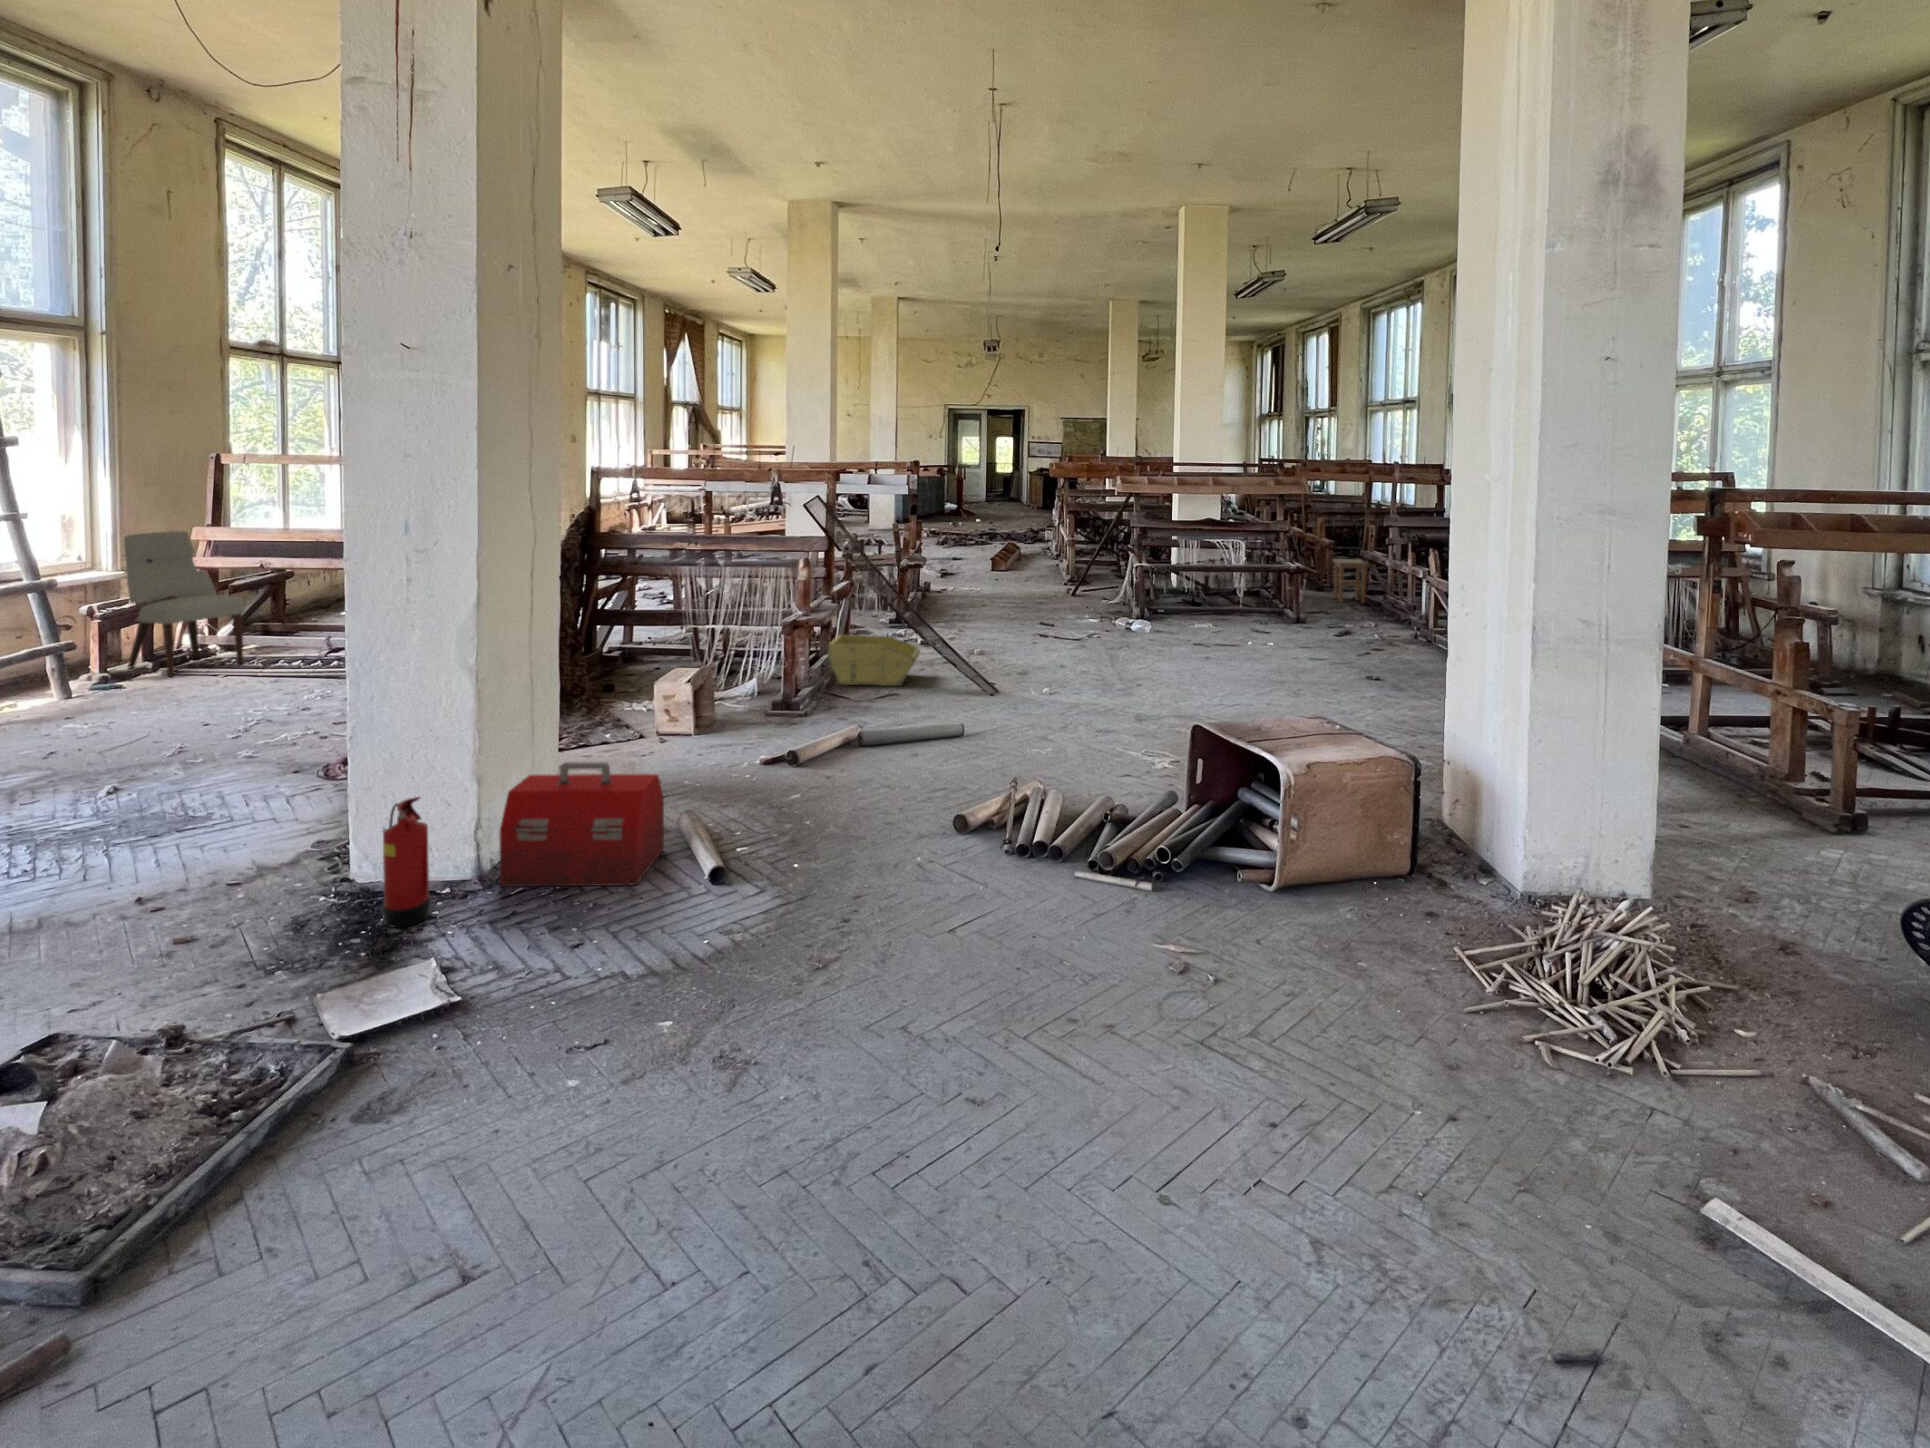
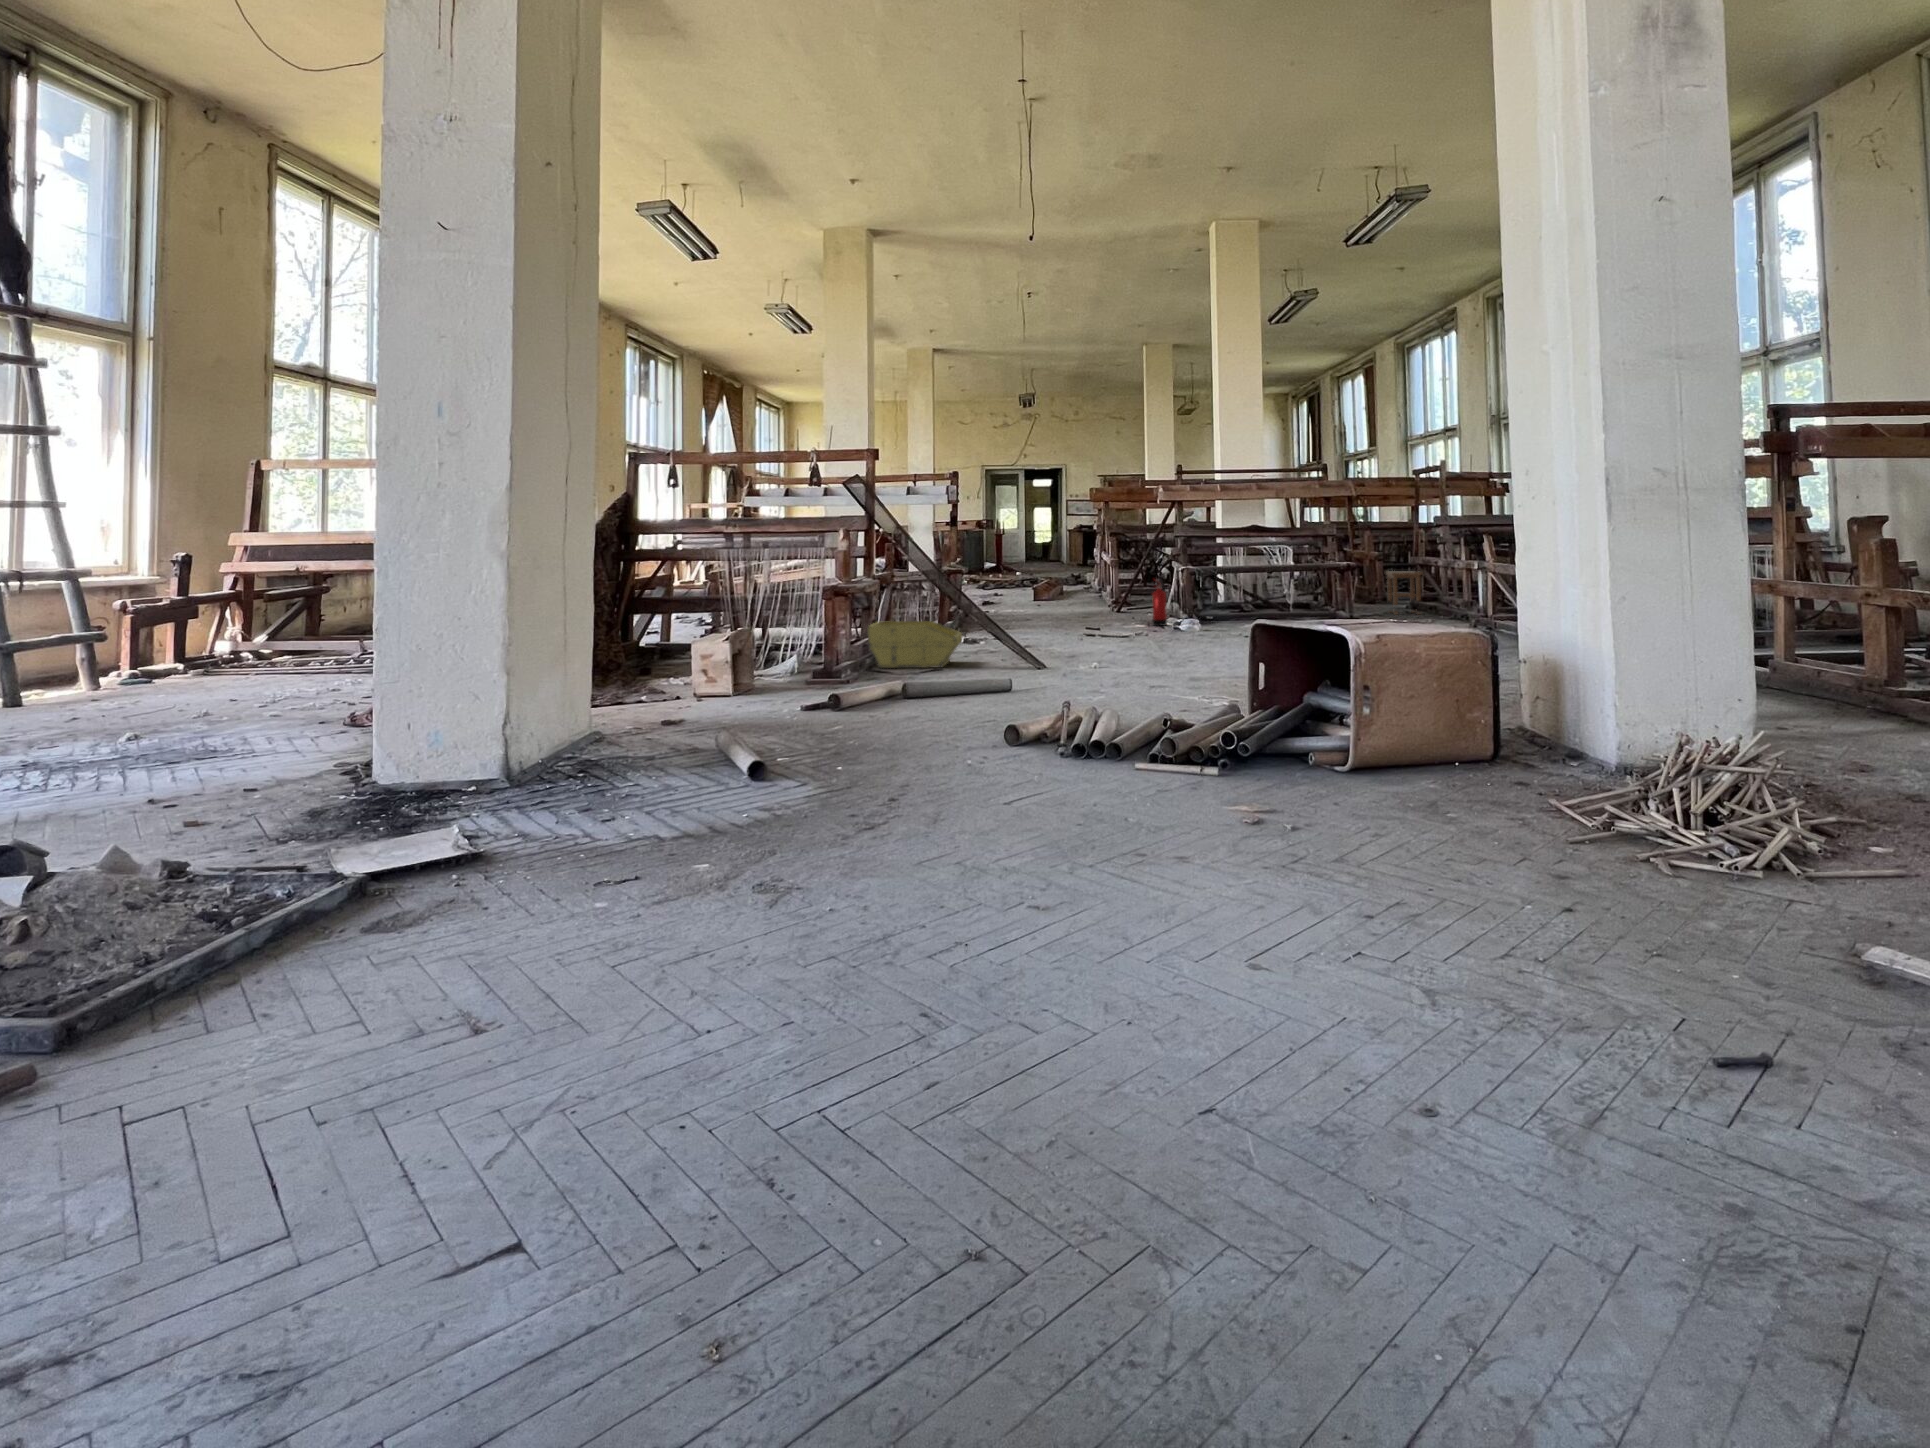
chair: present [124,531,245,676] -> none [155,534,276,675]
toolbox: present [499,762,664,887] -> none [526,661,698,786]
fire extinguisher: present [381,797,432,928] -> present [1152,579,1167,626]

